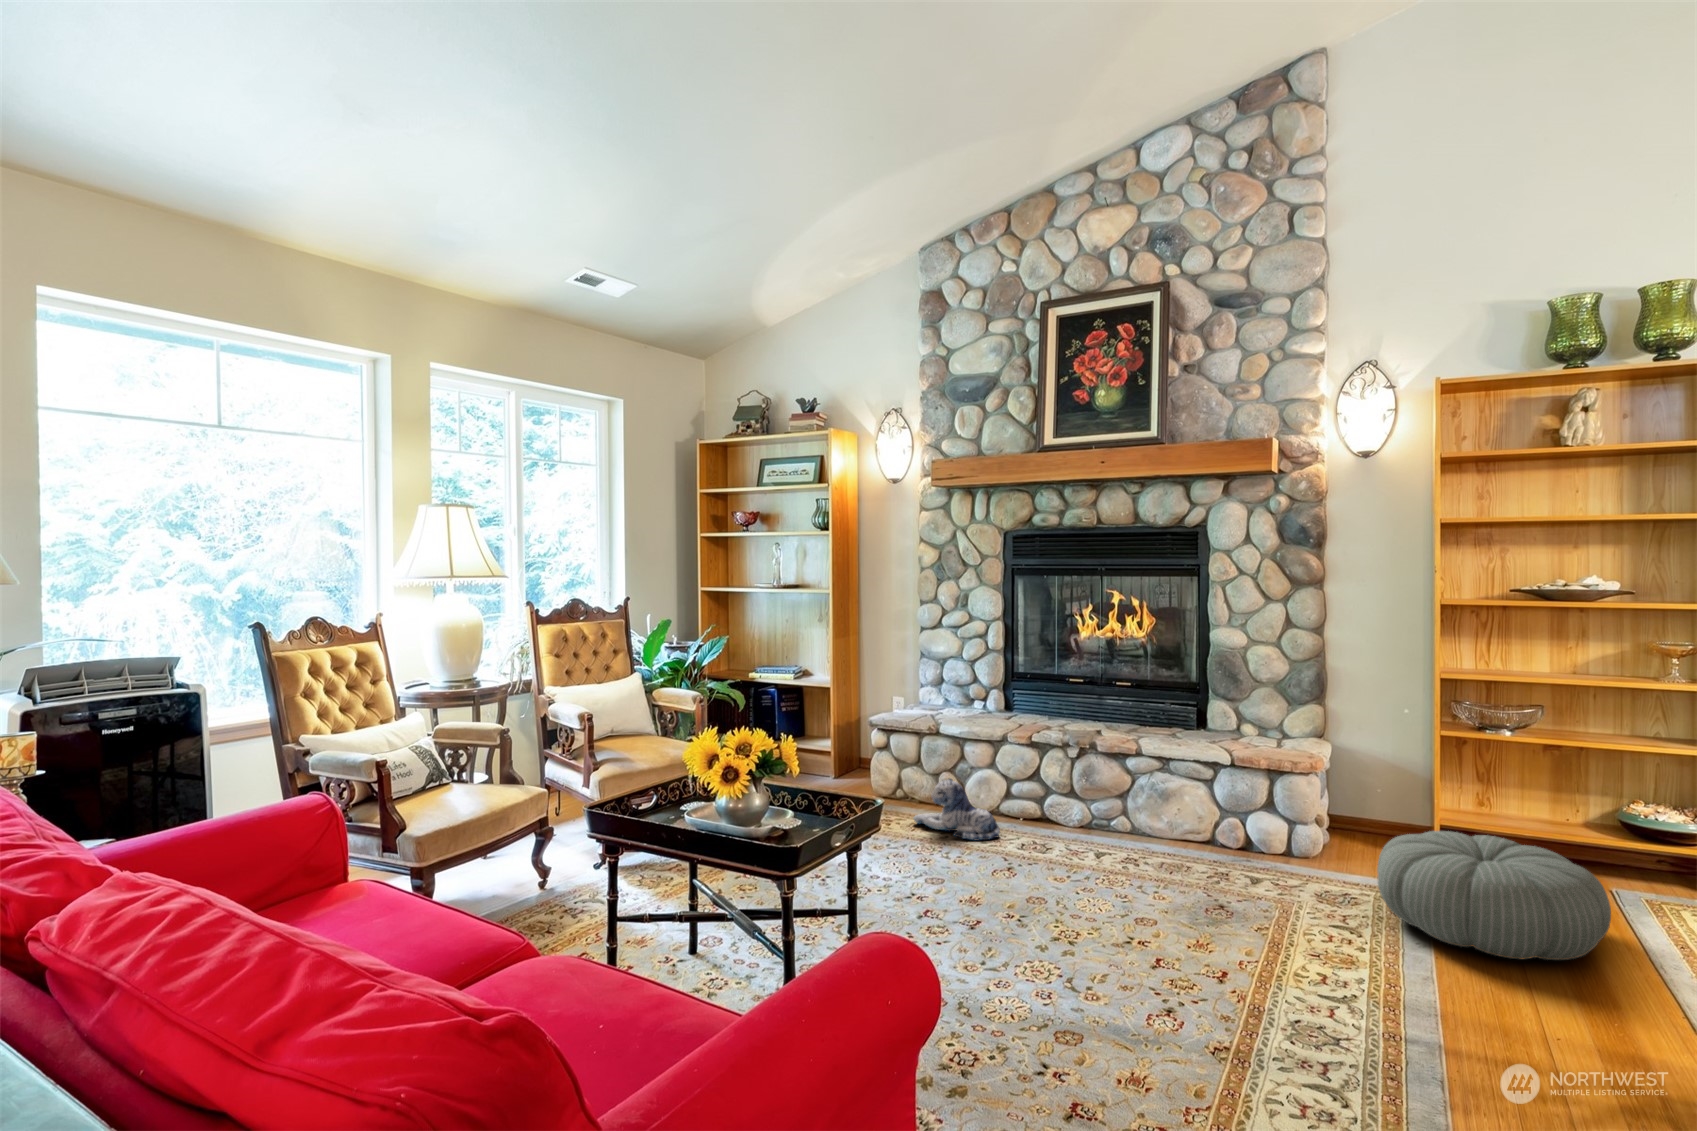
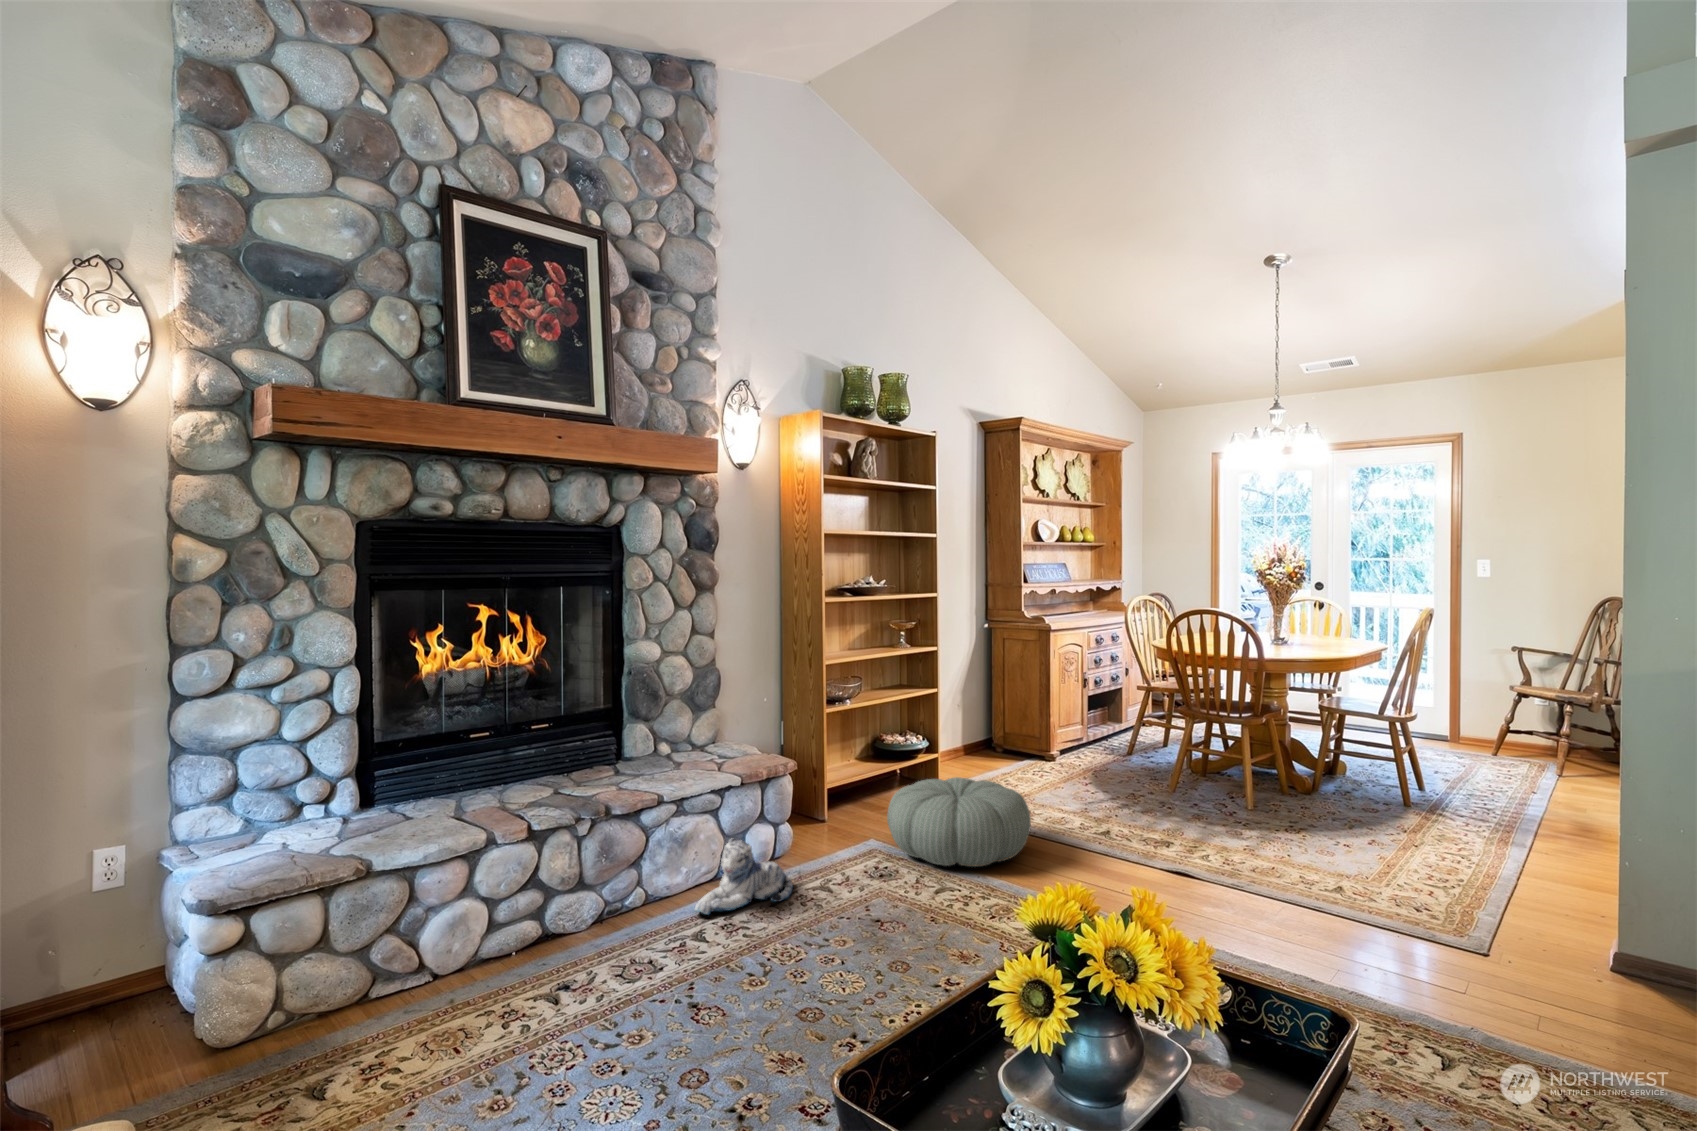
plush toy: present [914,778,1000,841] -> present [695,839,793,915]

